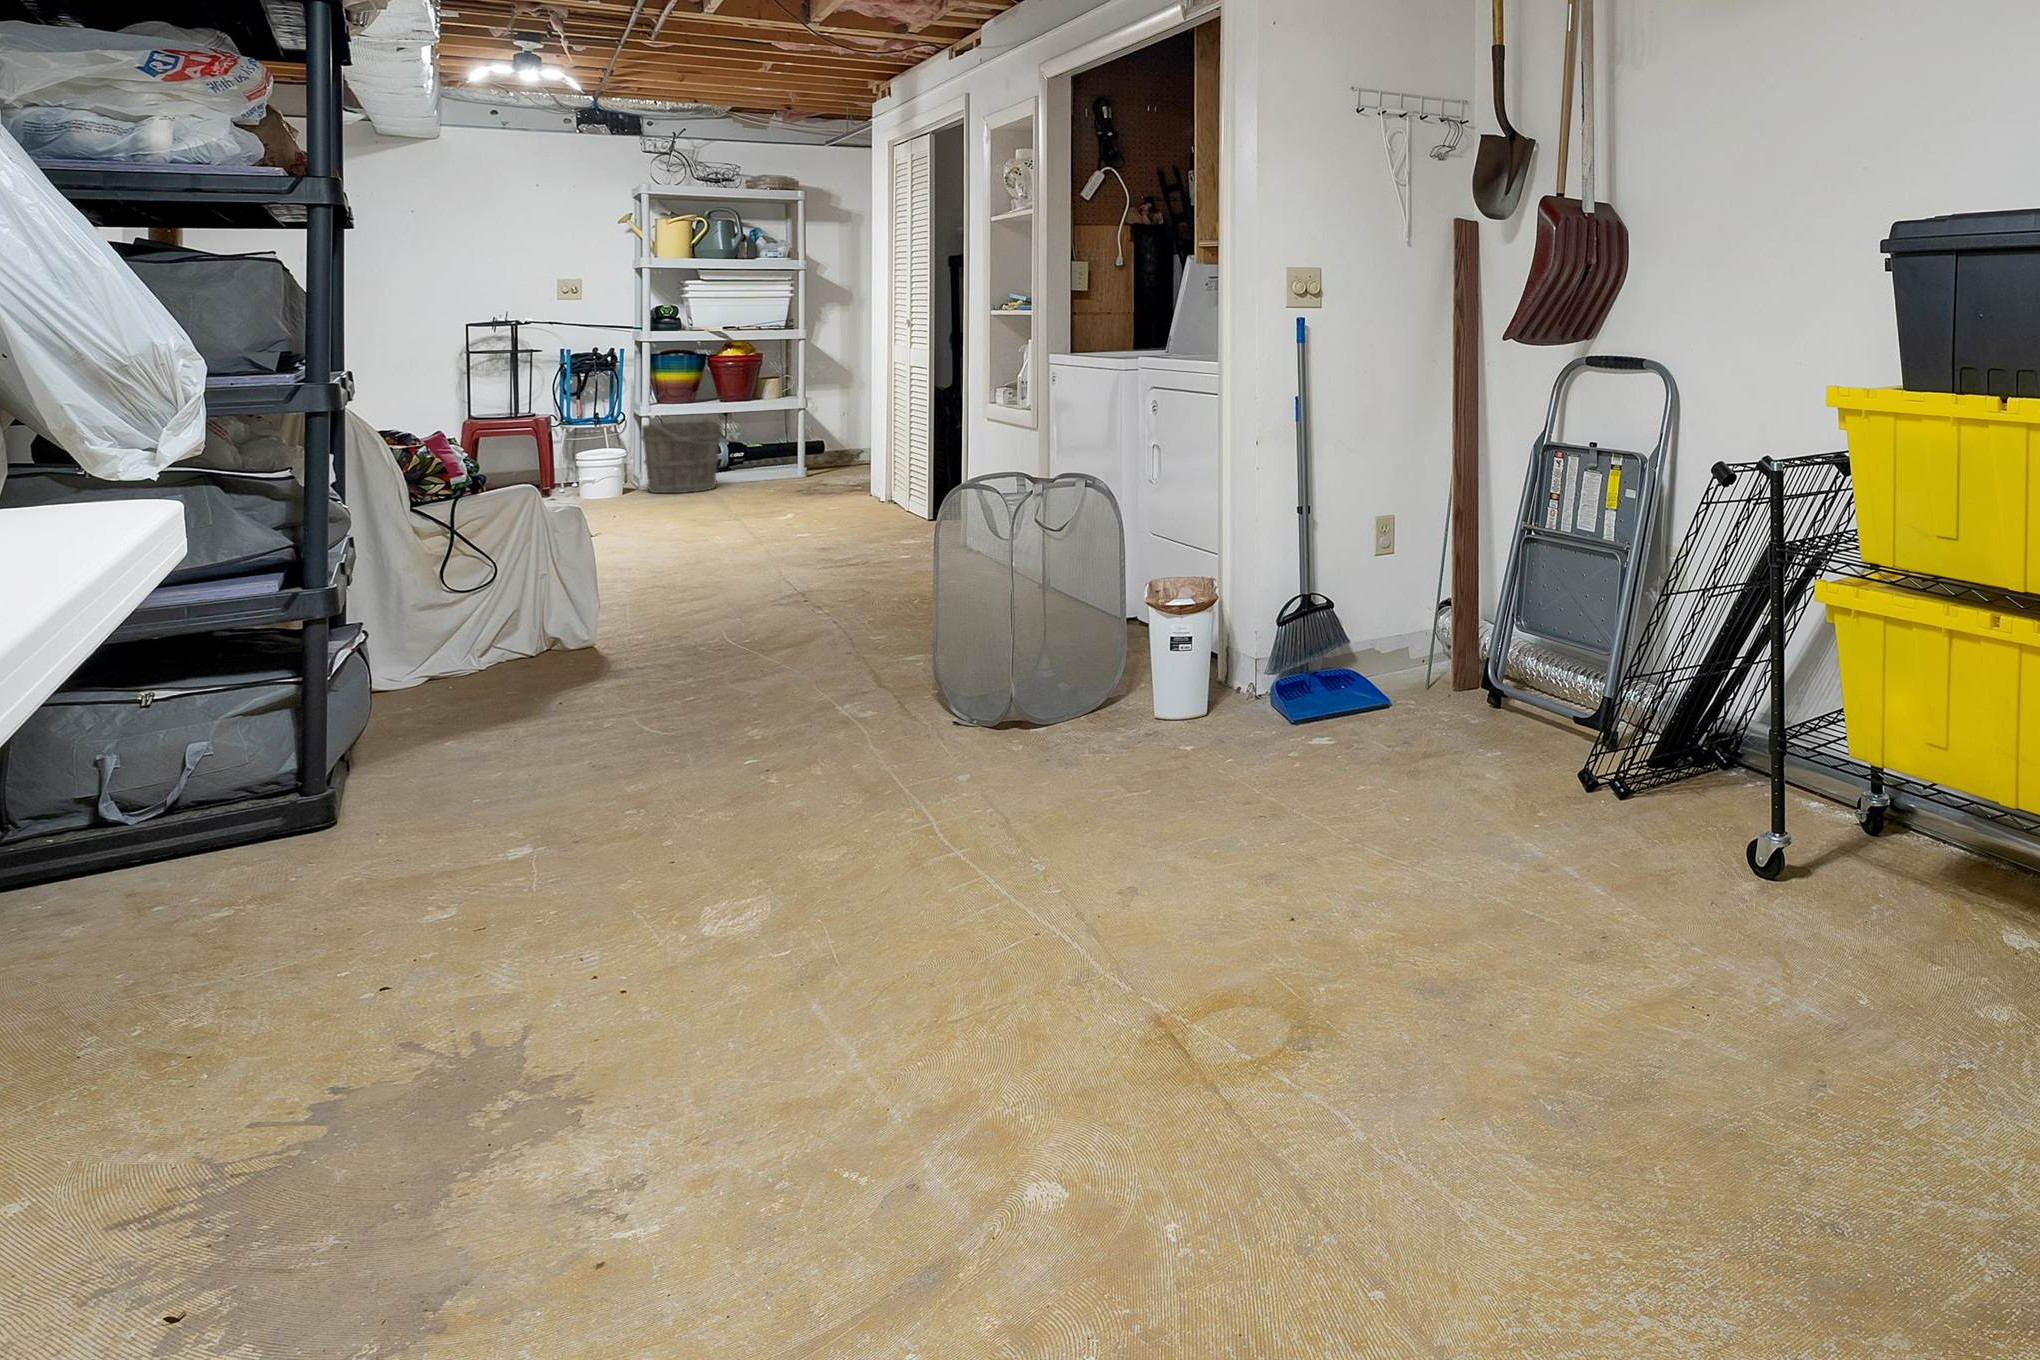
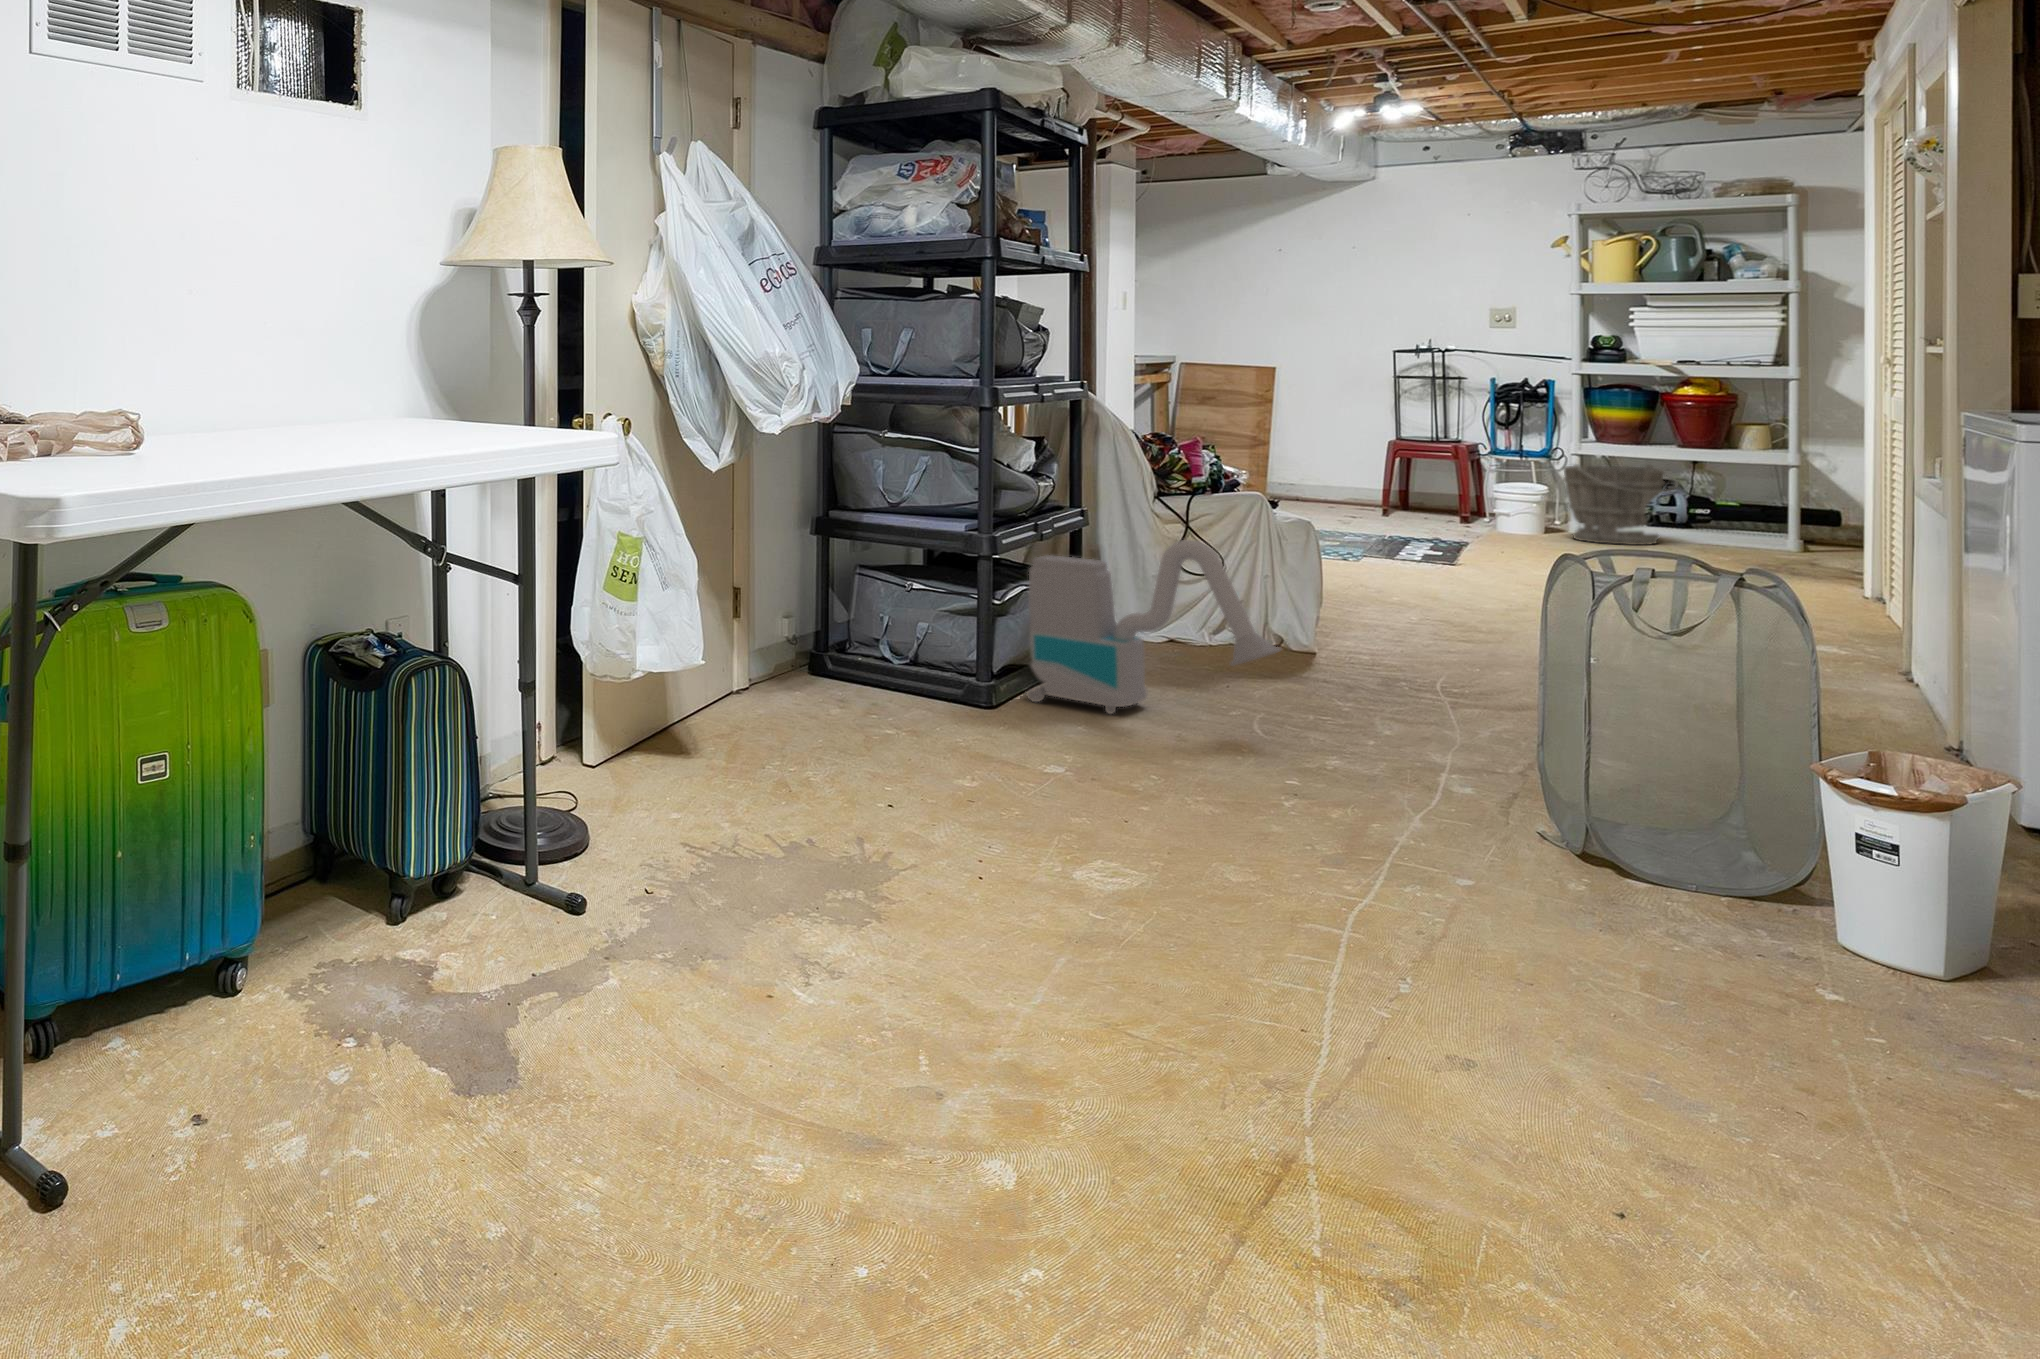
vacuum cleaner: none [362,553,711,804] -> present [1026,540,1281,714]

